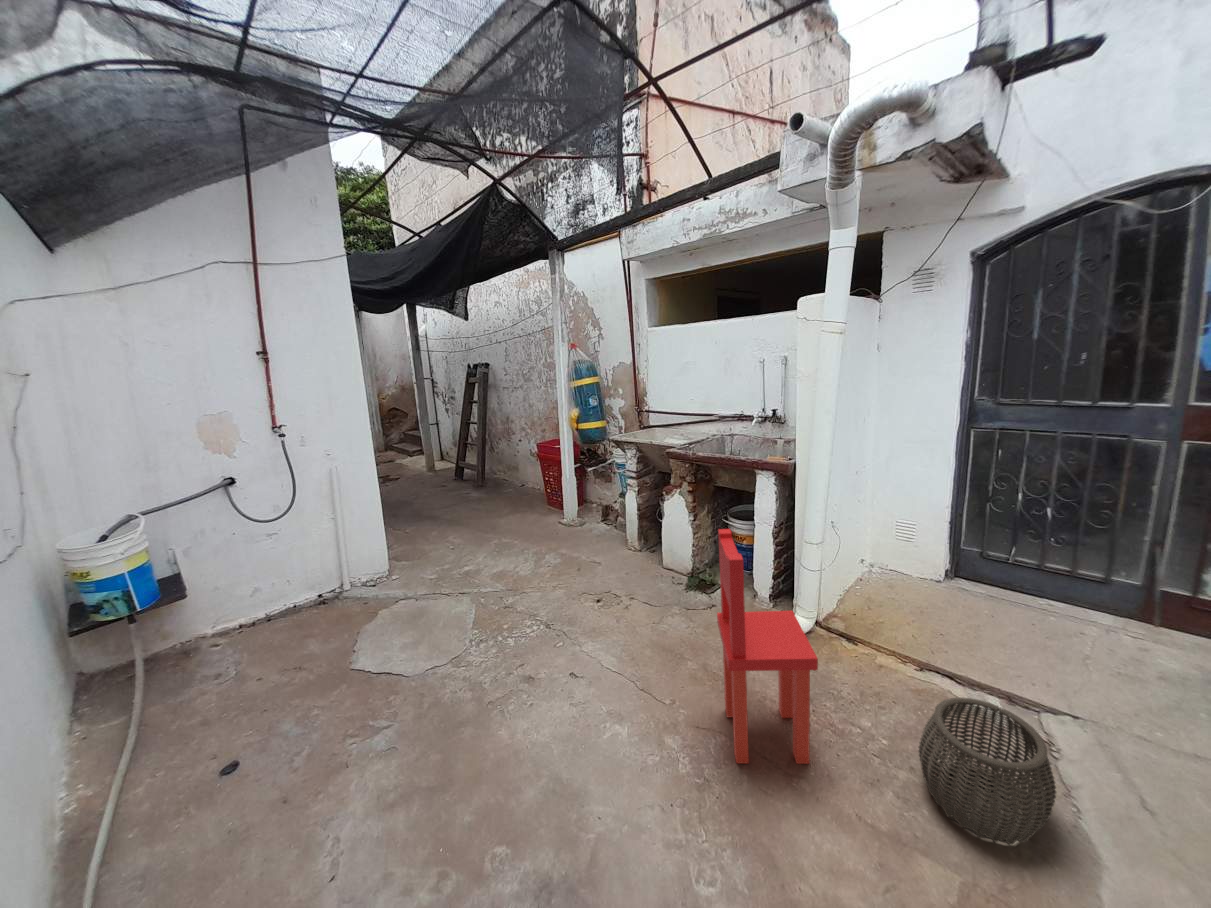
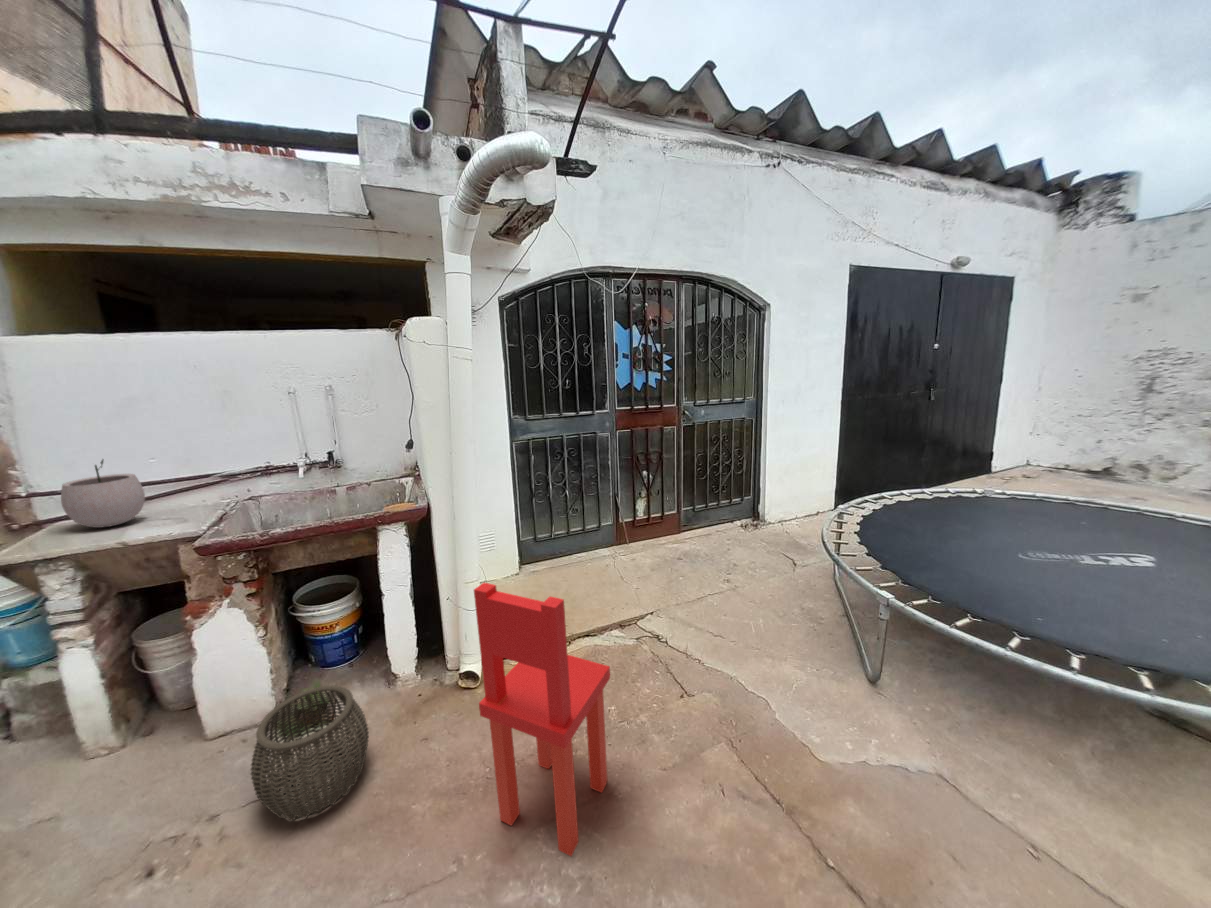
plant pot: none [647,398,677,437] -> present [61,460,145,528]
woven basket: present [919,697,1056,844] -> present [251,685,369,820]

